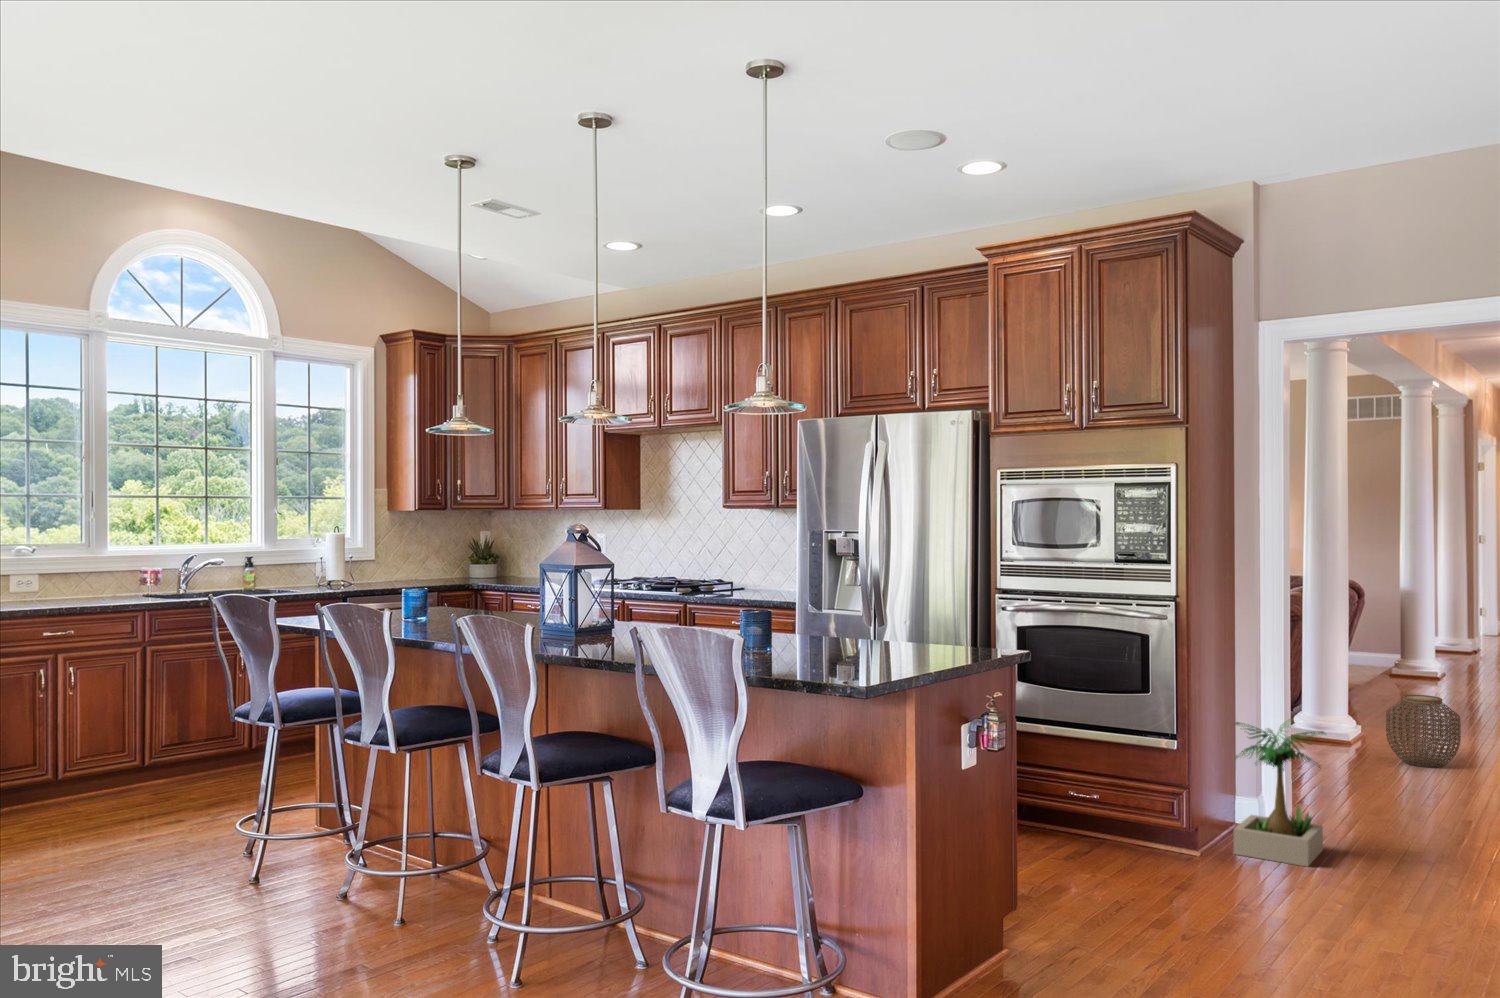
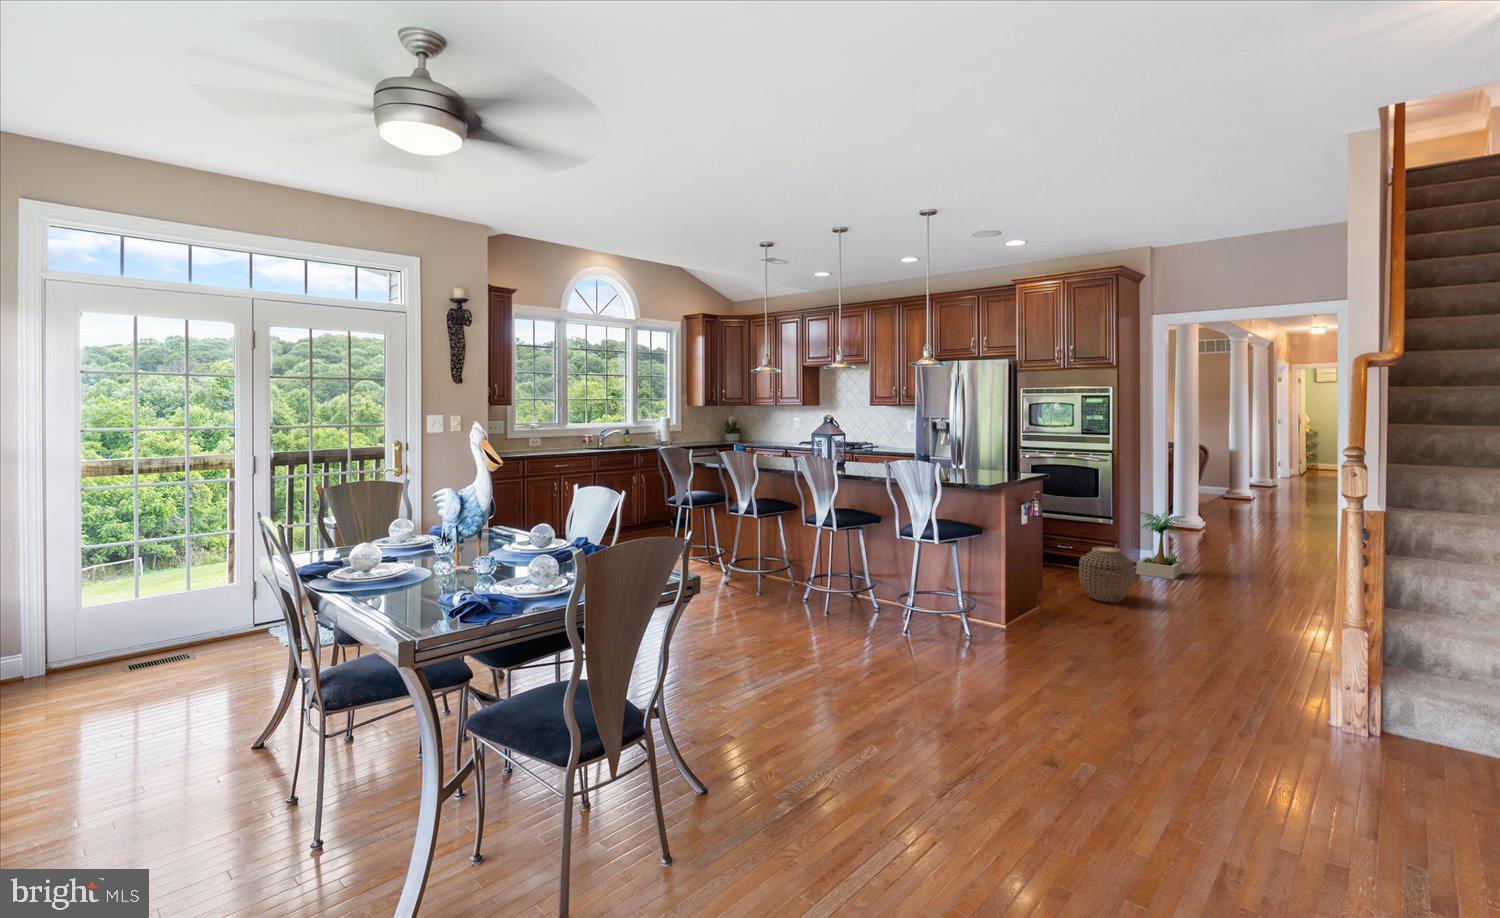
woven basket: present [1386,695,1461,768] -> present [1079,547,1134,602]

